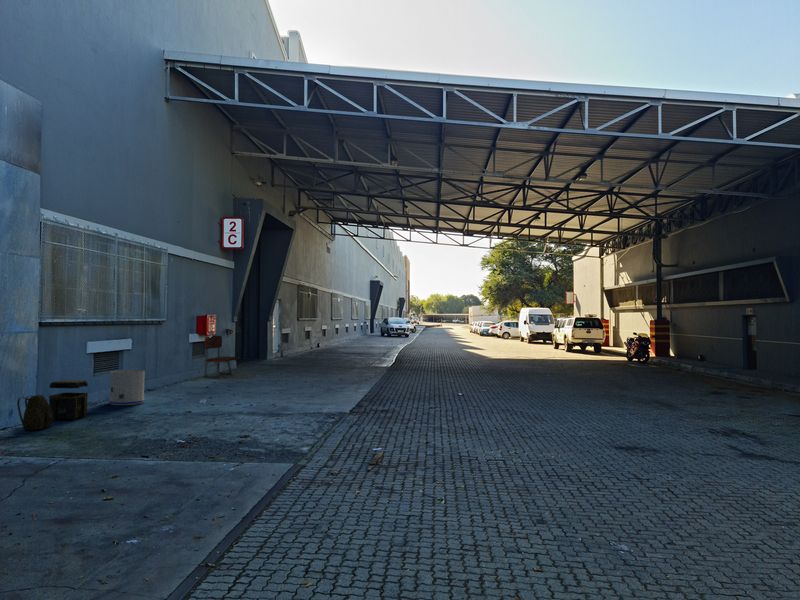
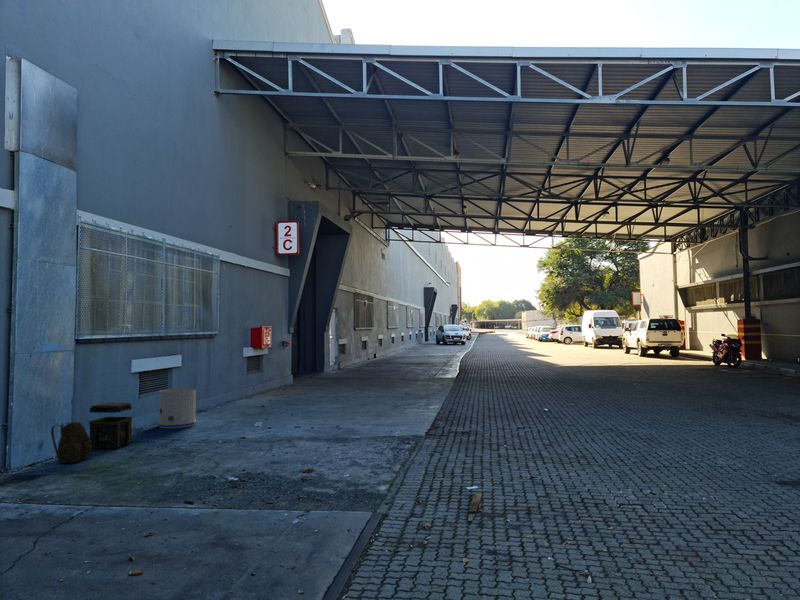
bench: present [204,336,238,378] -> none [261,348,296,393]

